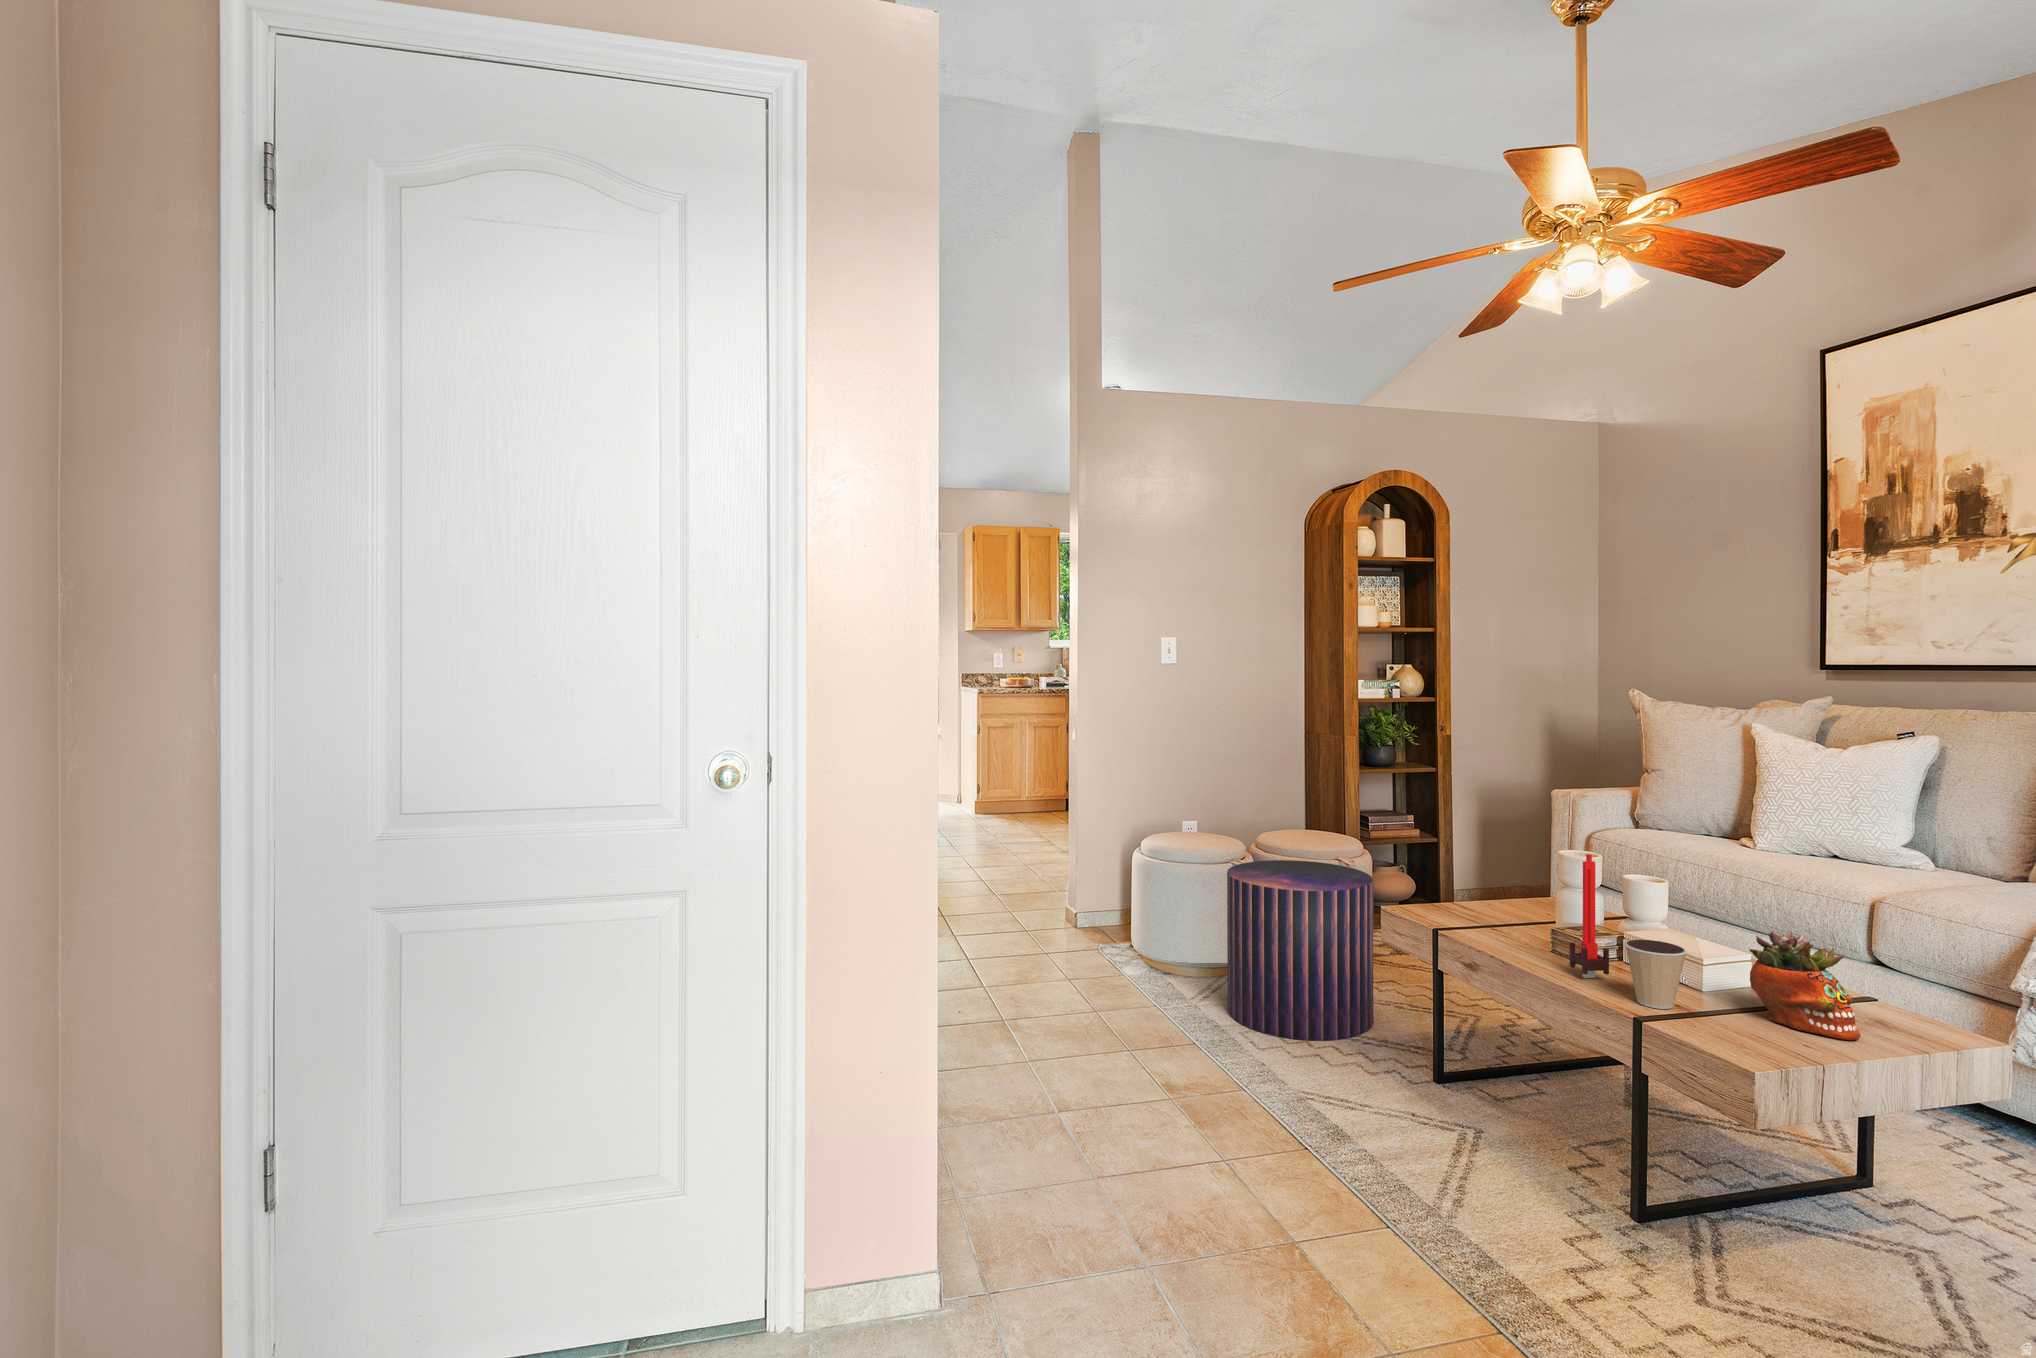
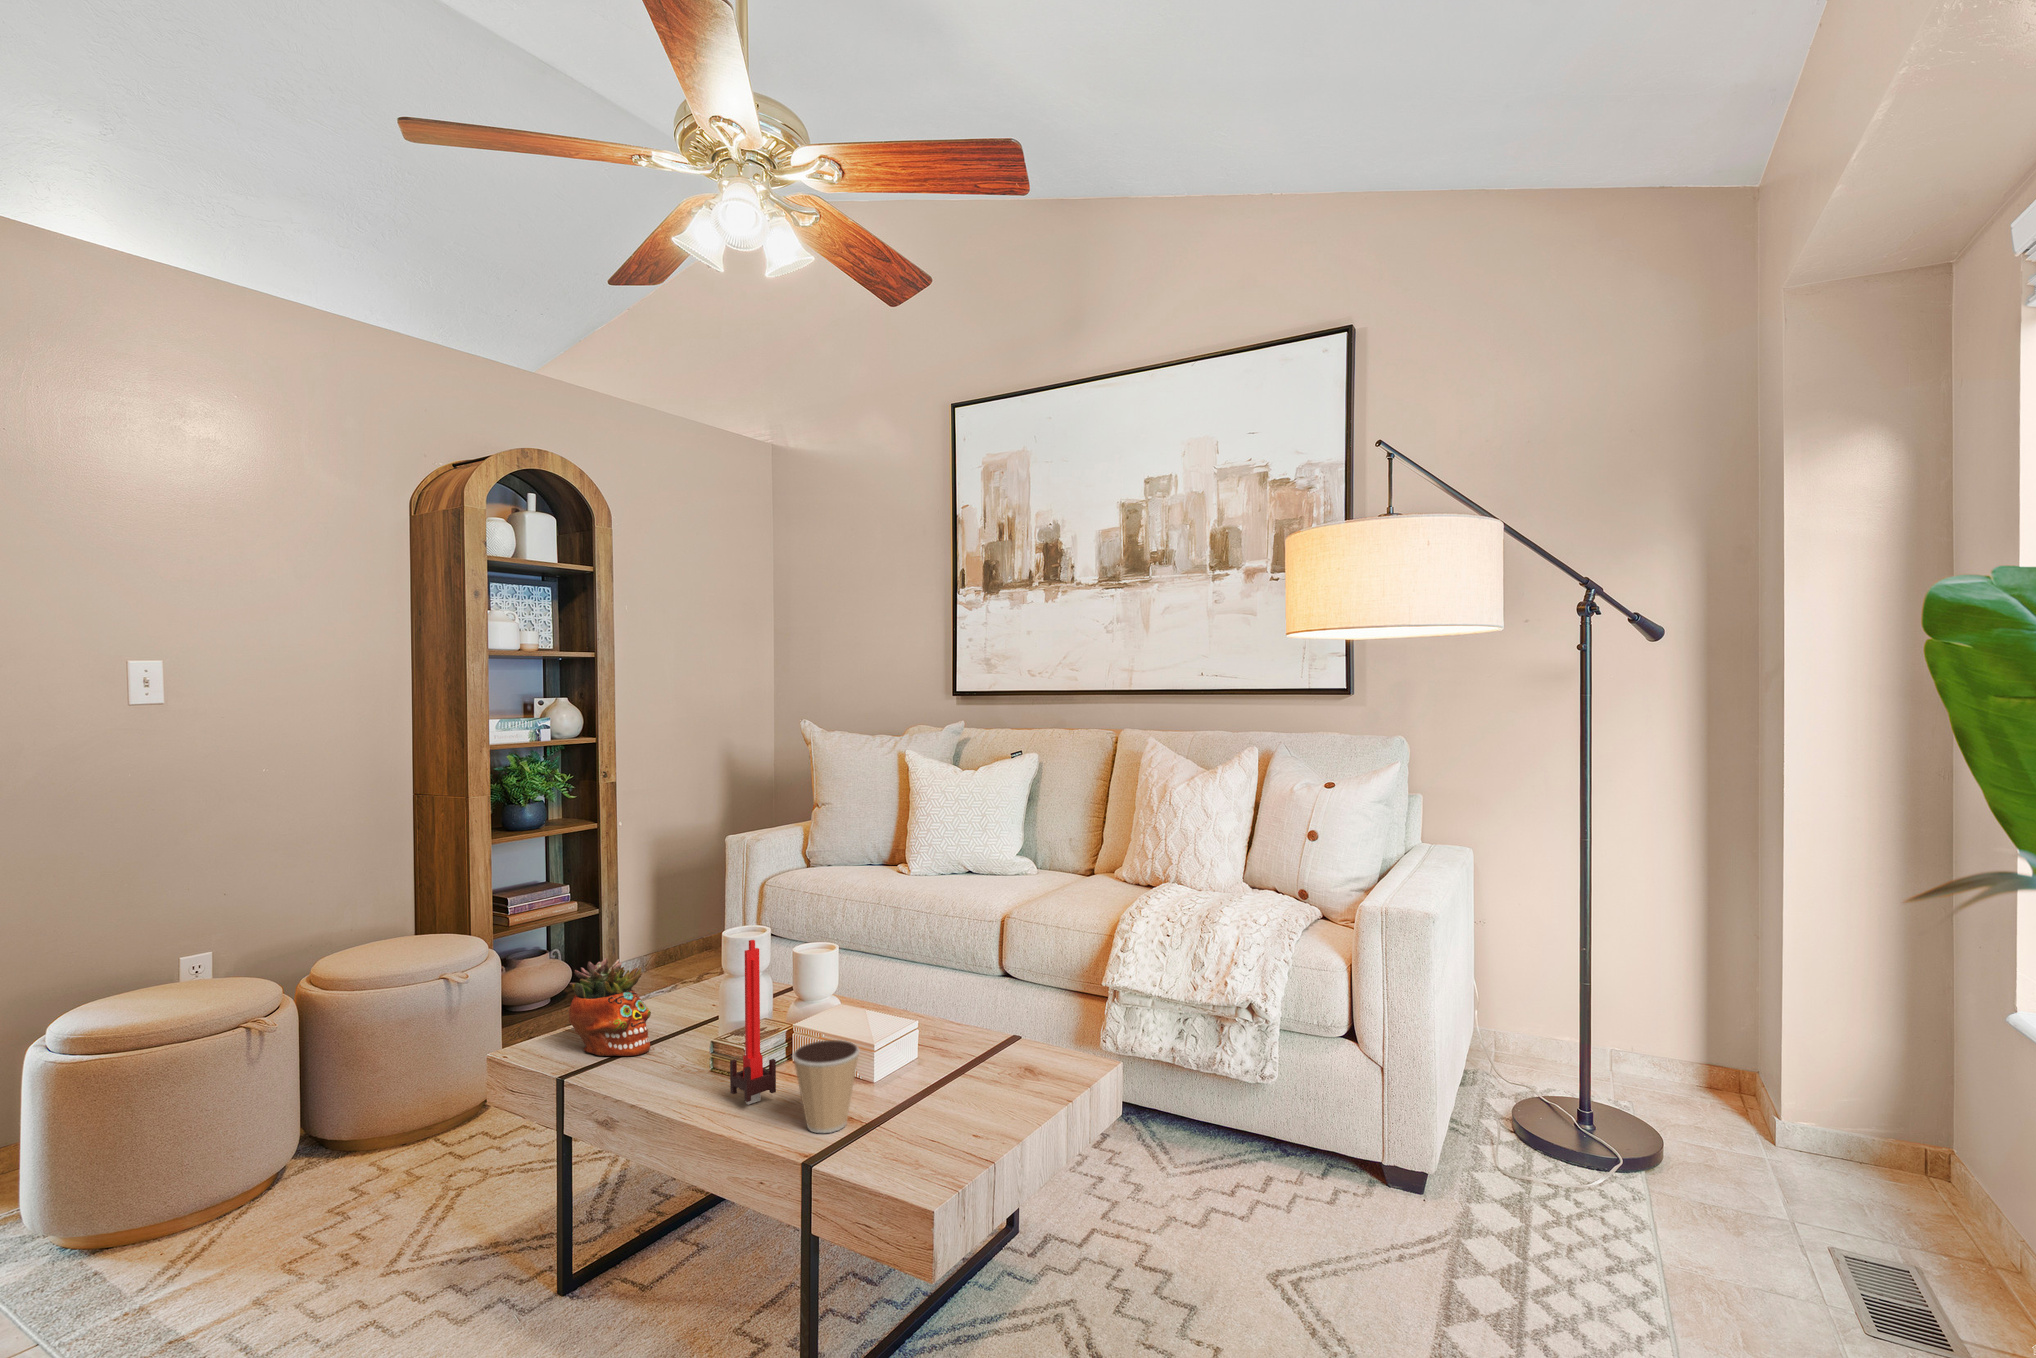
pouf: present [1227,860,1373,1041] -> none [225,987,485,1300]
succulent planter: present [1749,931,1861,1040] -> present [569,958,651,1056]

